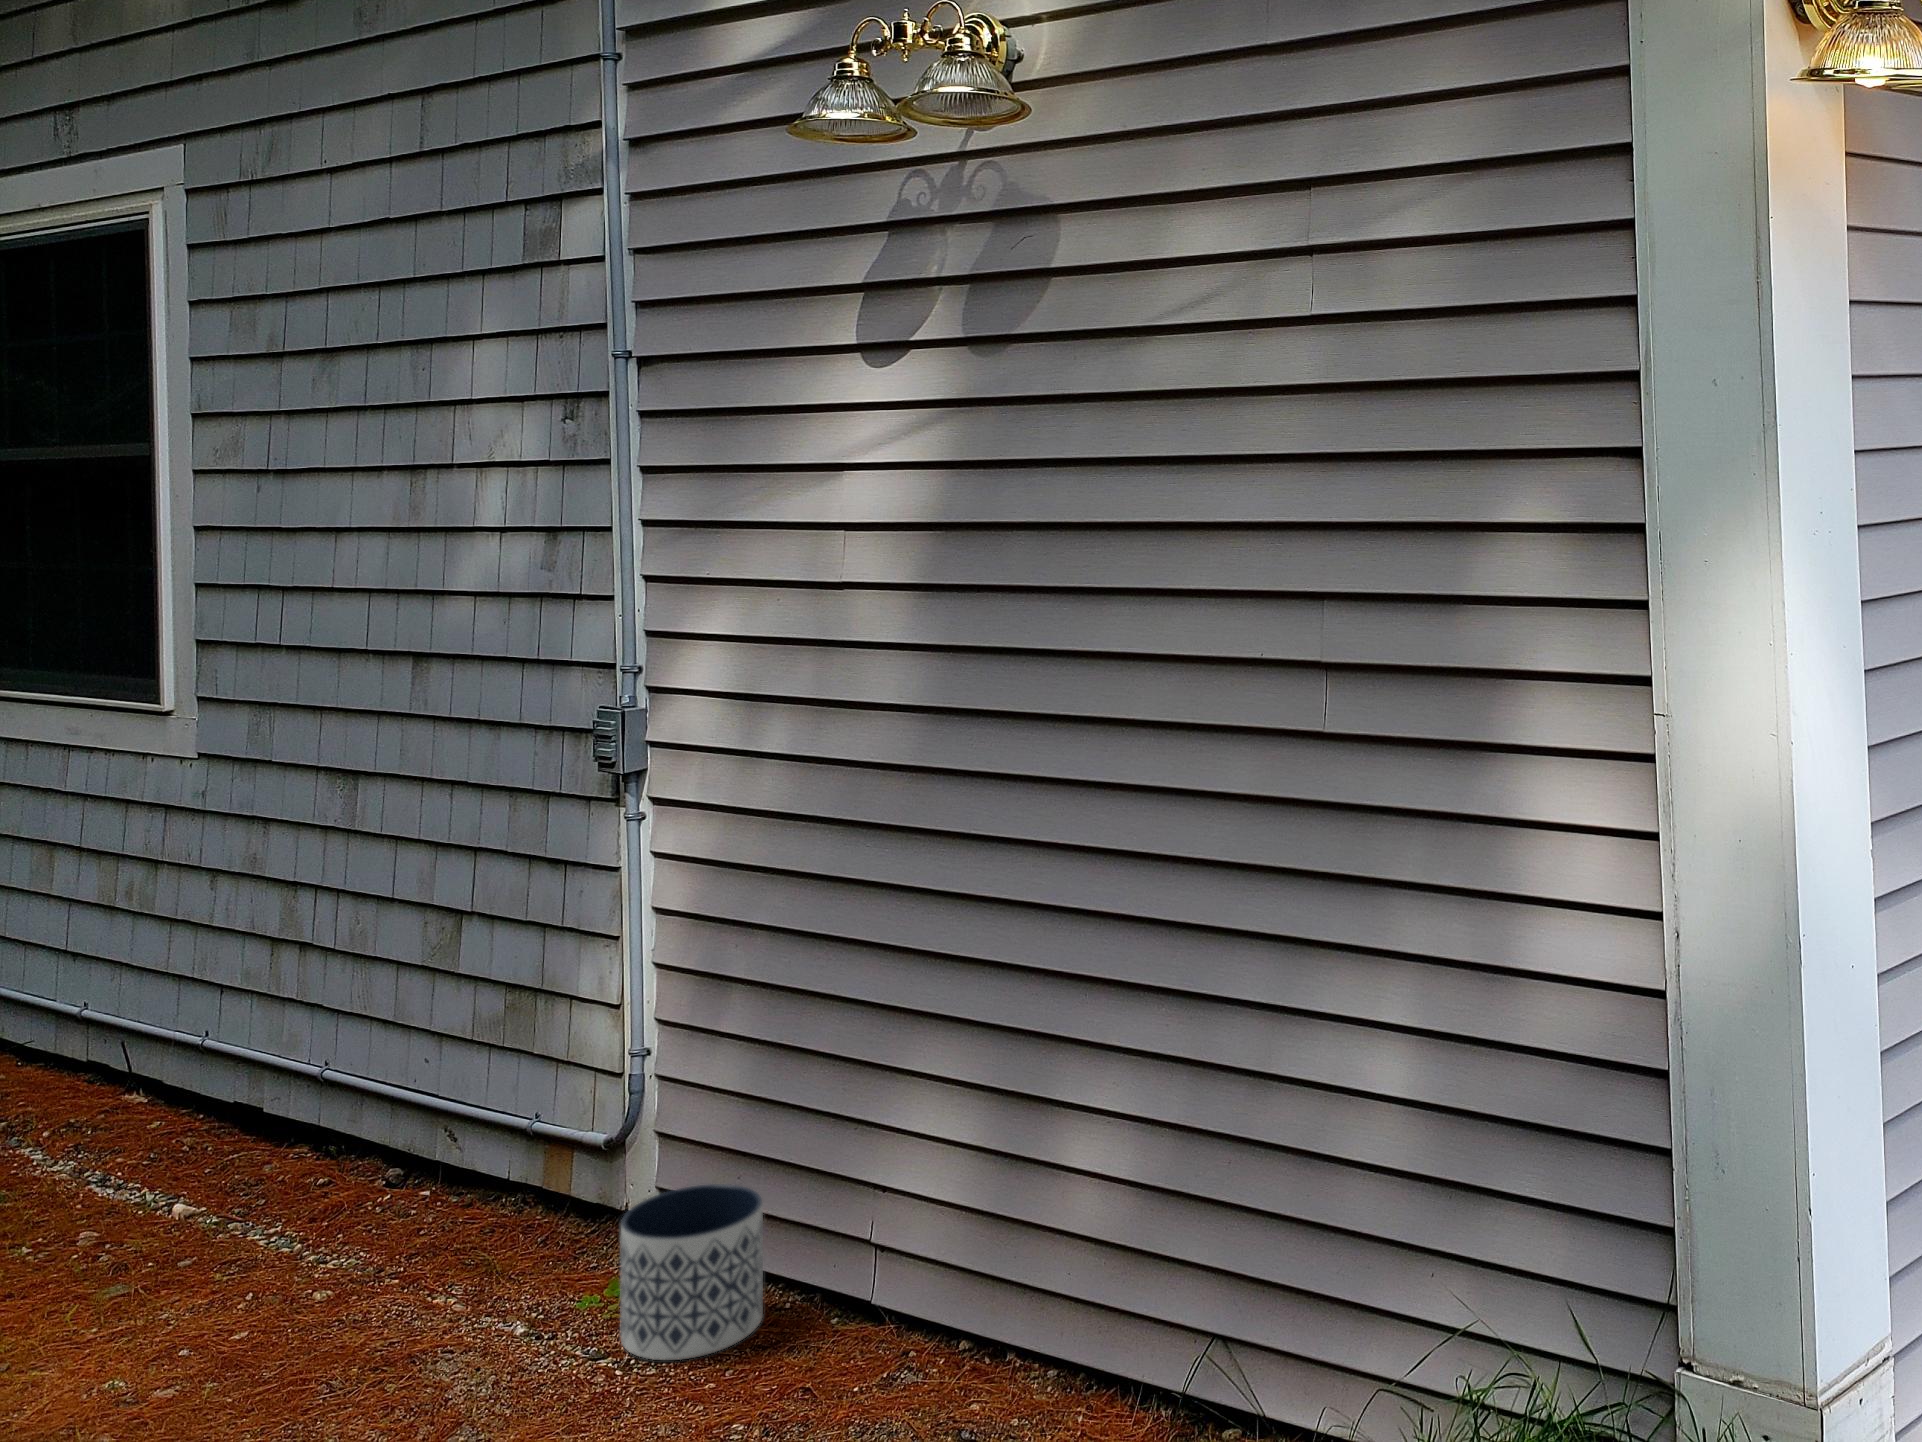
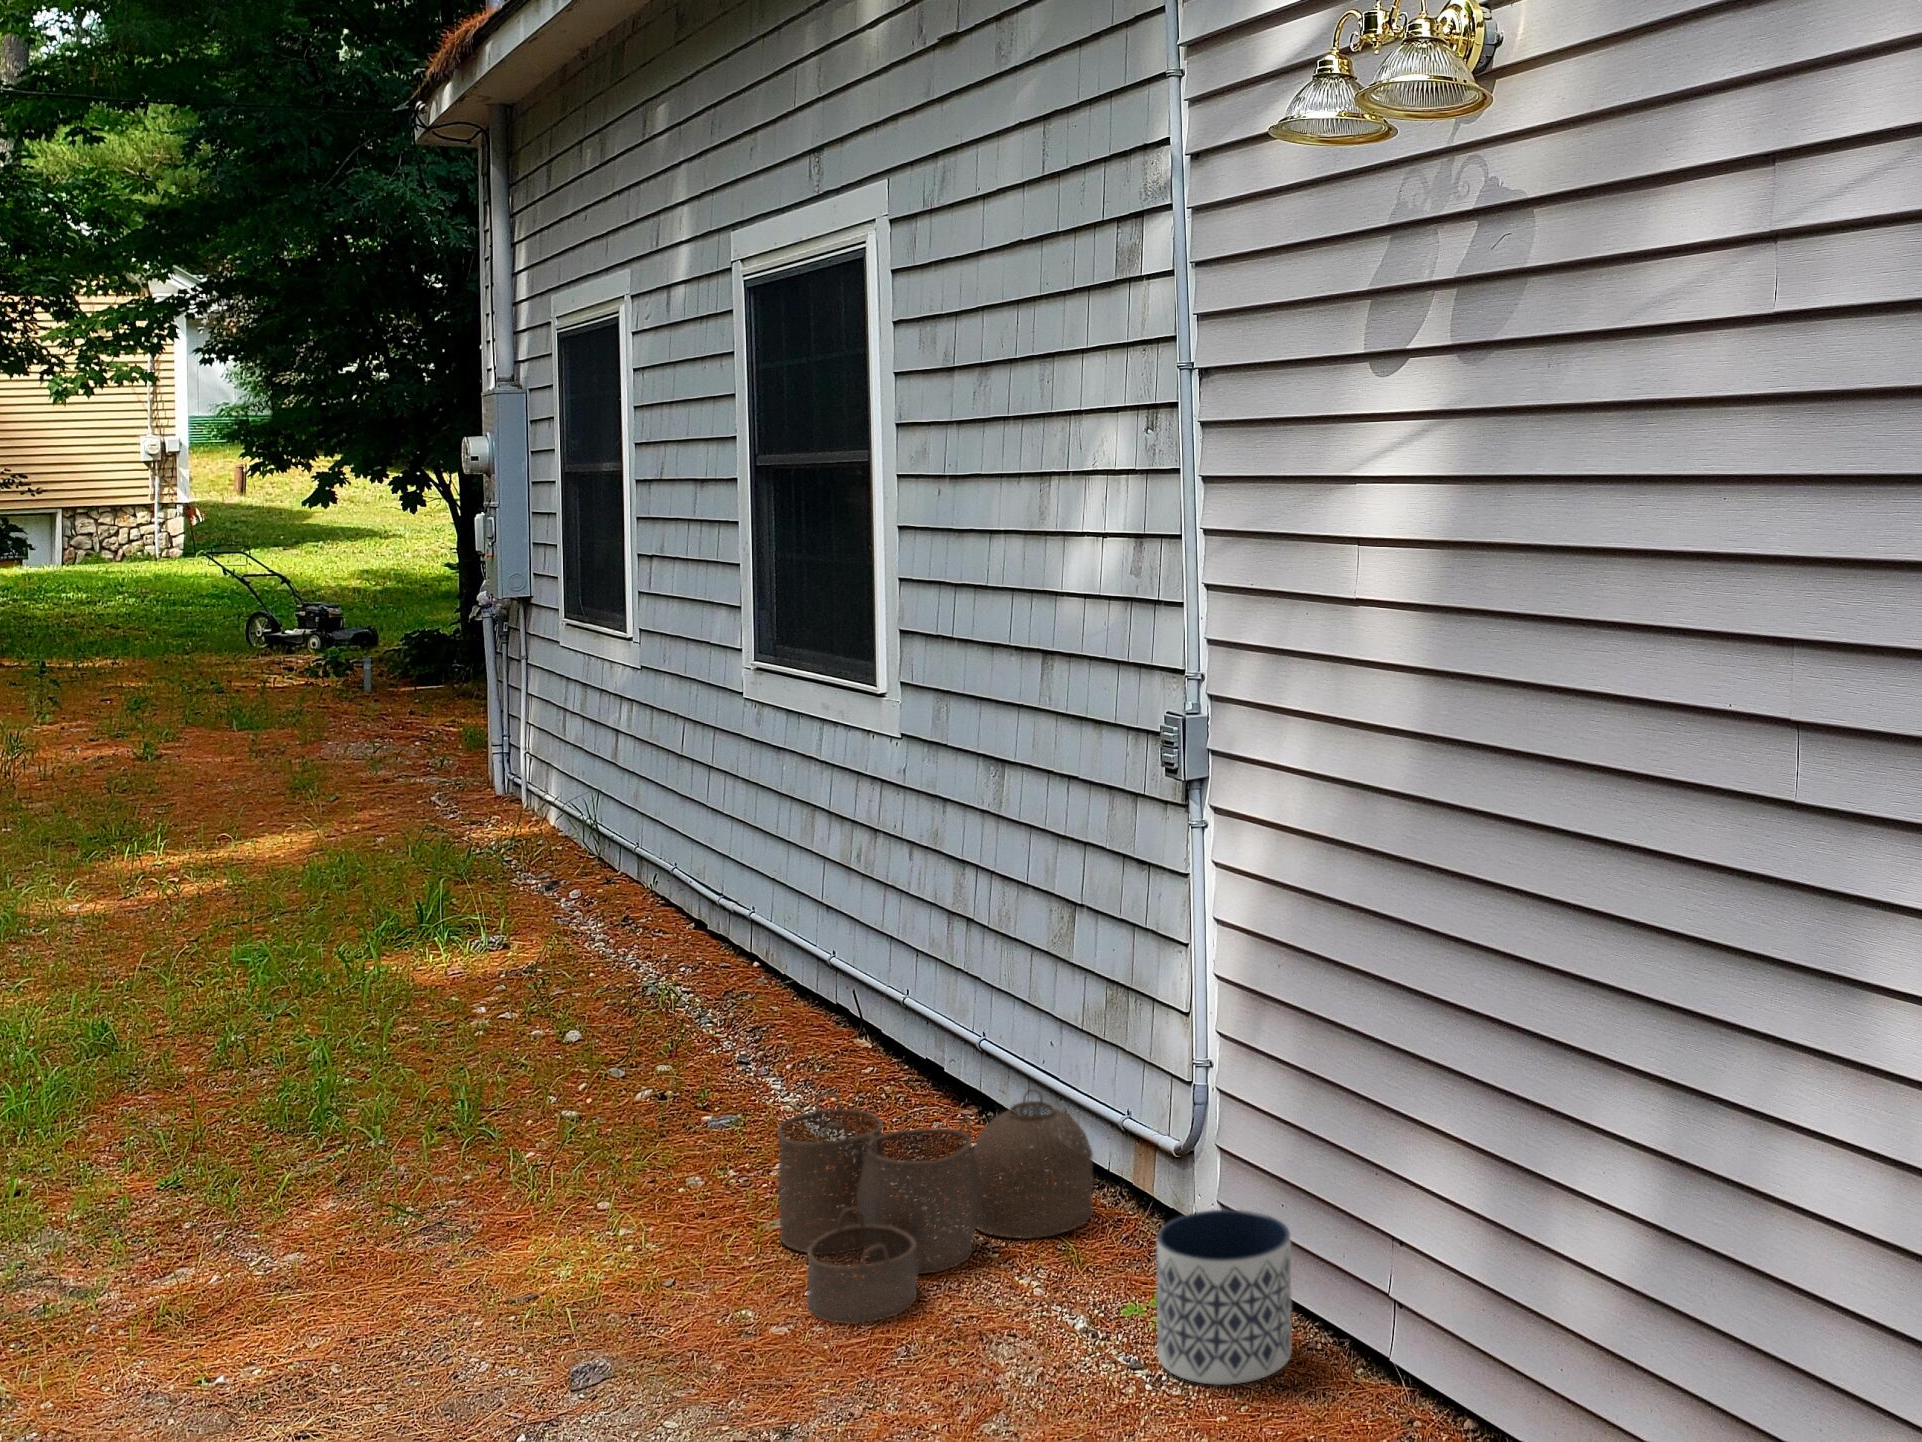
woven basket: none [112,1108,495,1397] -> present [777,1090,1094,1324]

